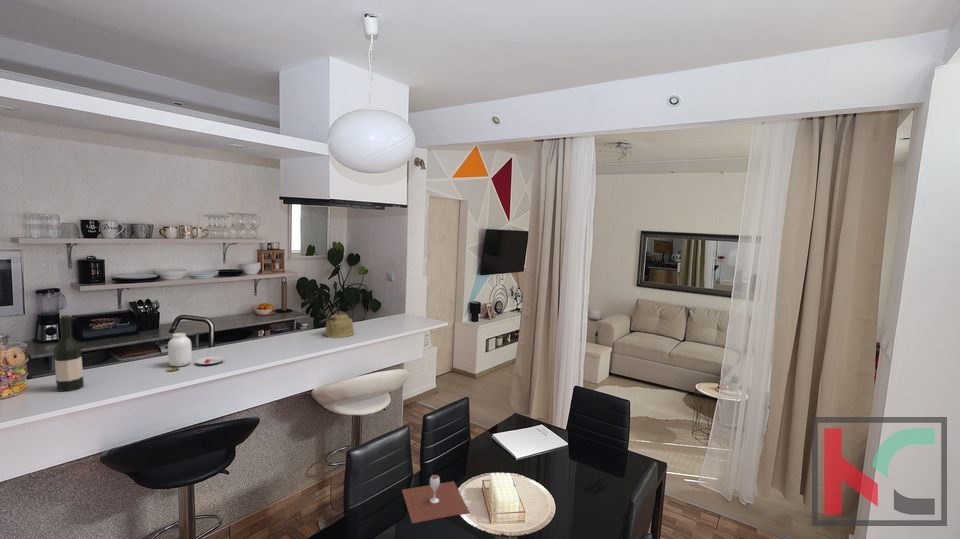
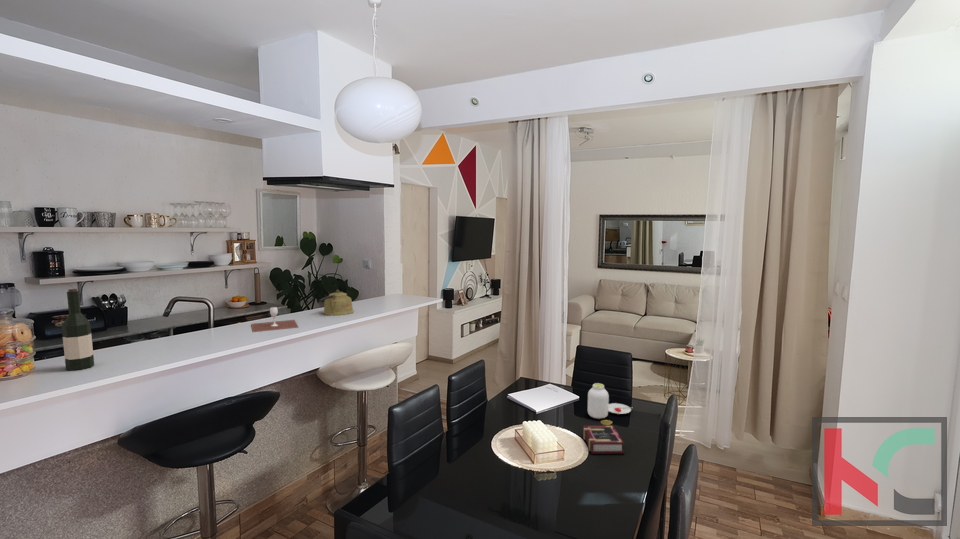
jar: present [166,333,224,372] -> present [588,383,631,425]
wine glass: present [402,475,469,523] -> present [252,307,298,332]
book: none [551,485,589,524] -> present [583,425,624,454]

